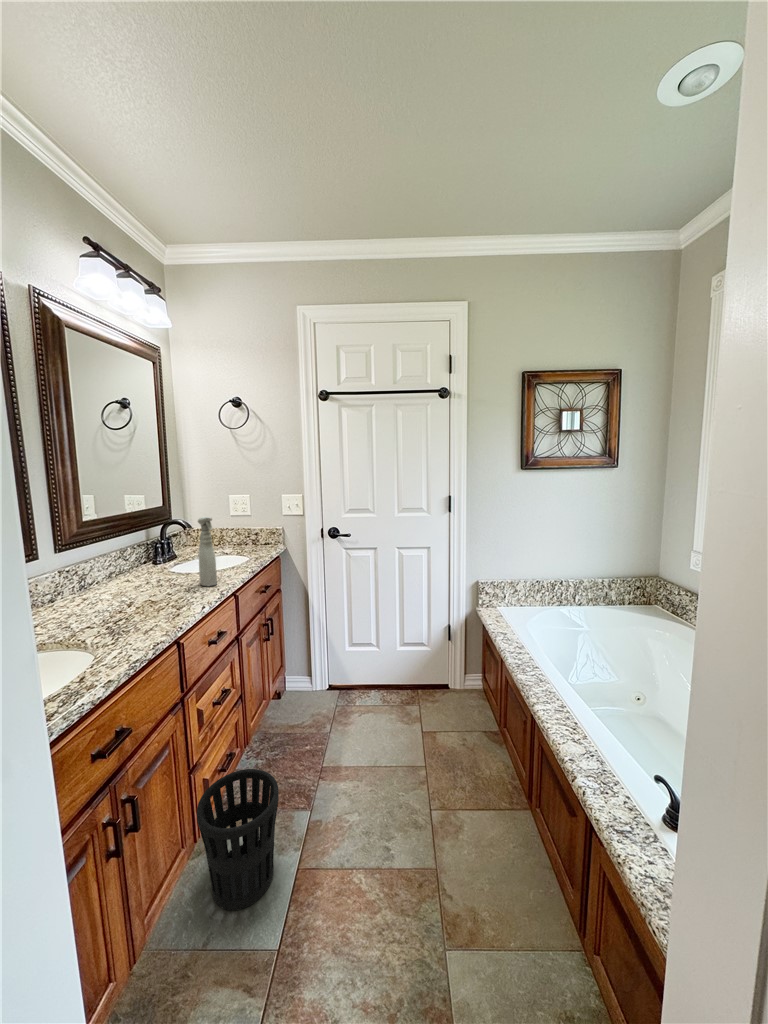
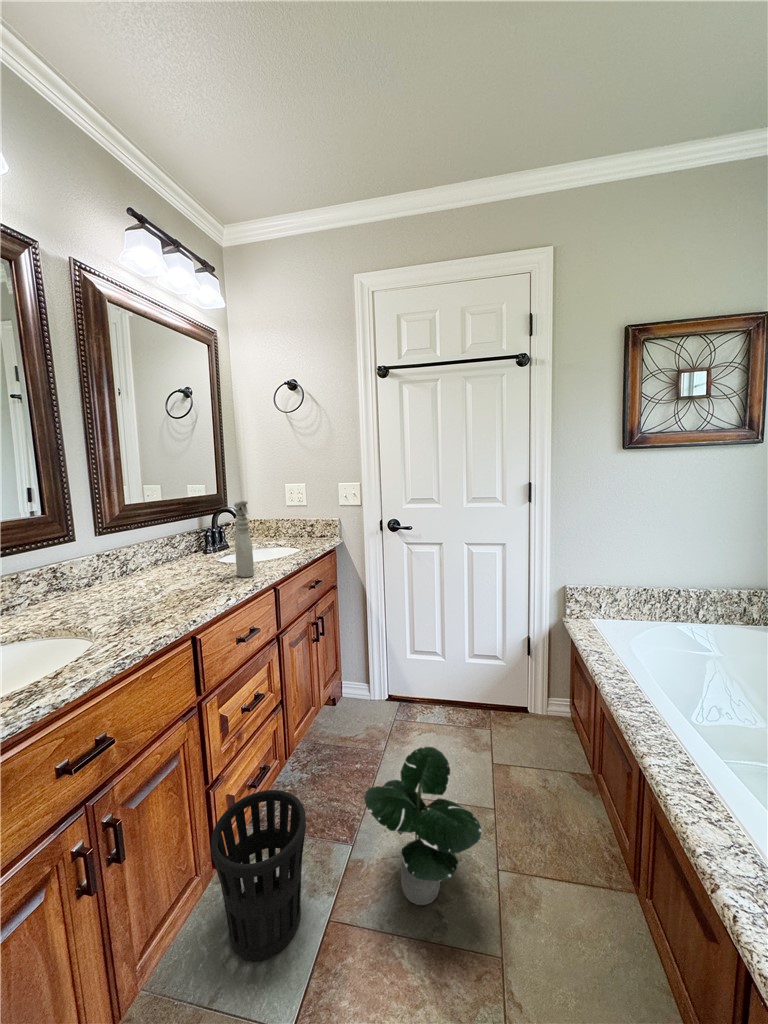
potted plant: none [327,719,421,844] -> present [364,747,482,905]

